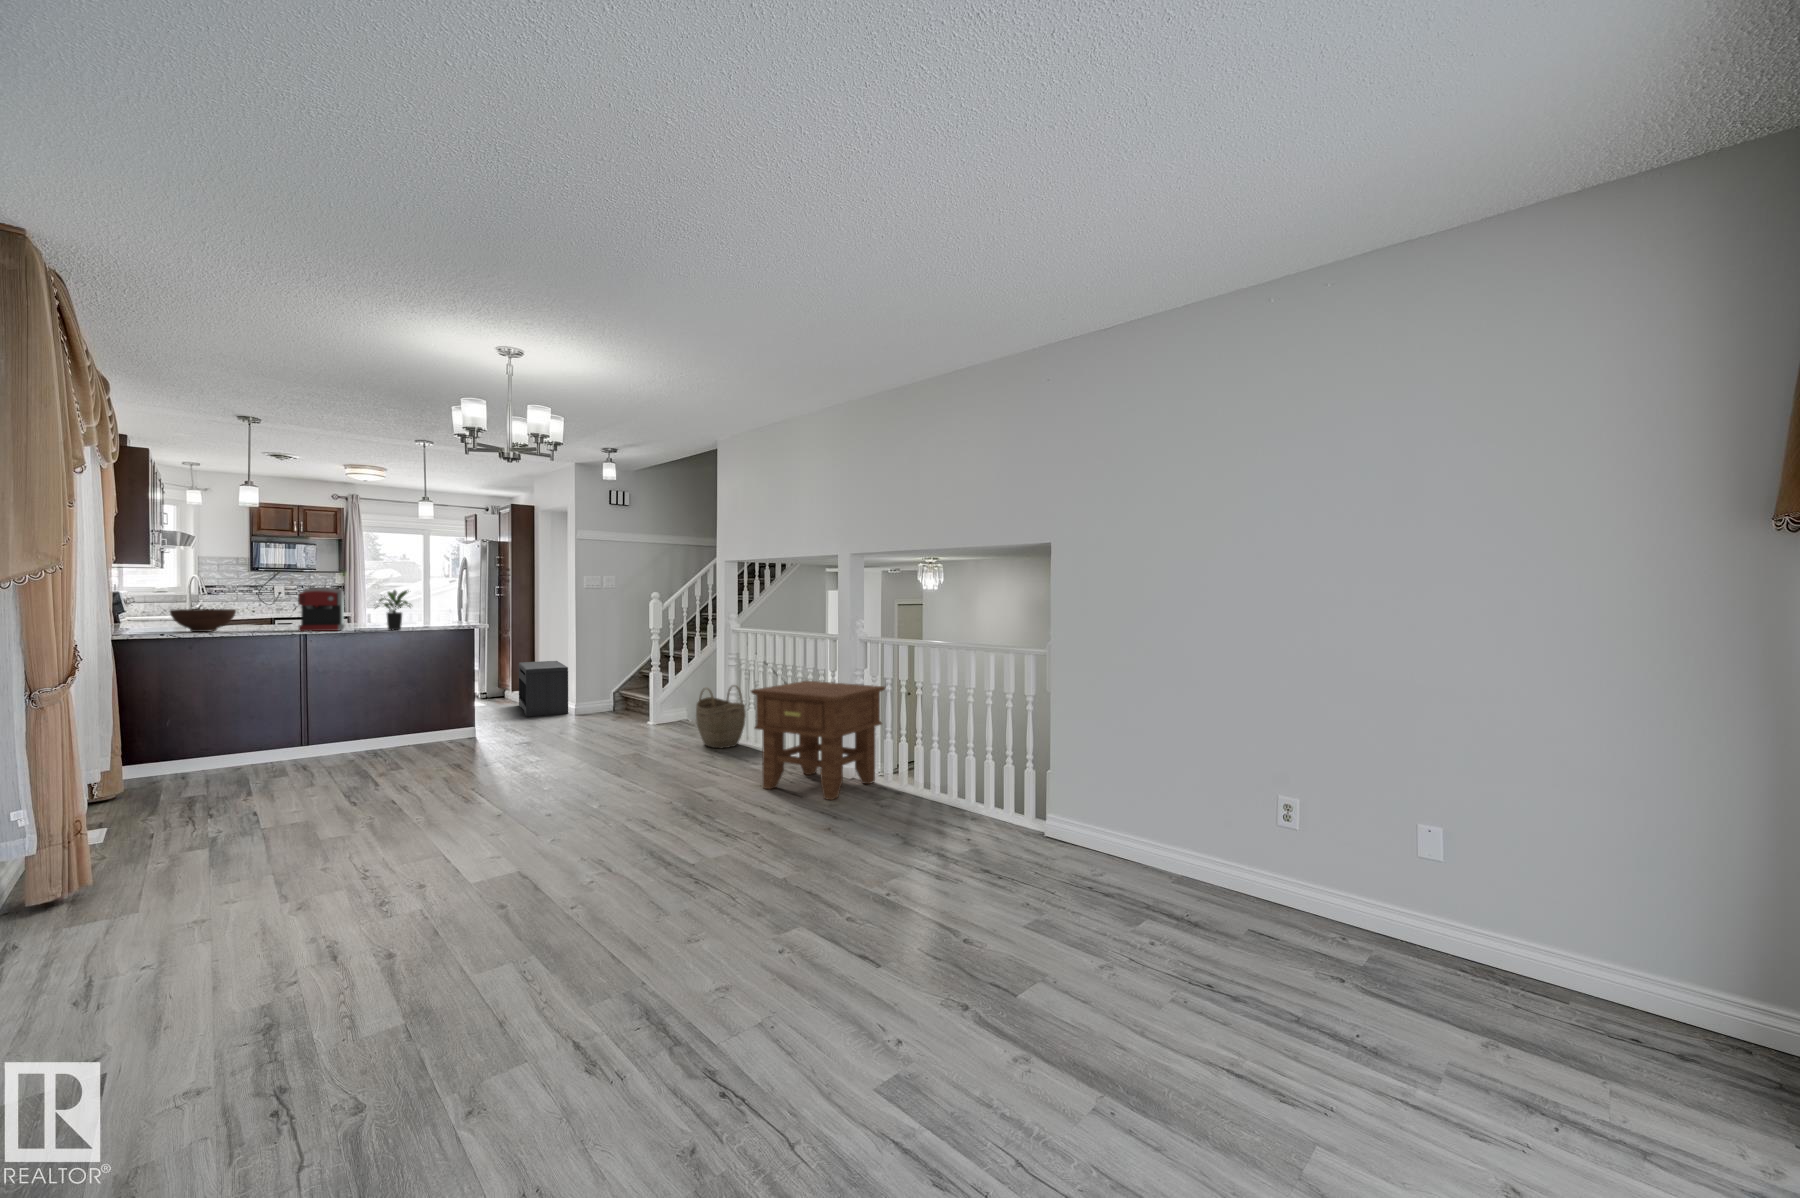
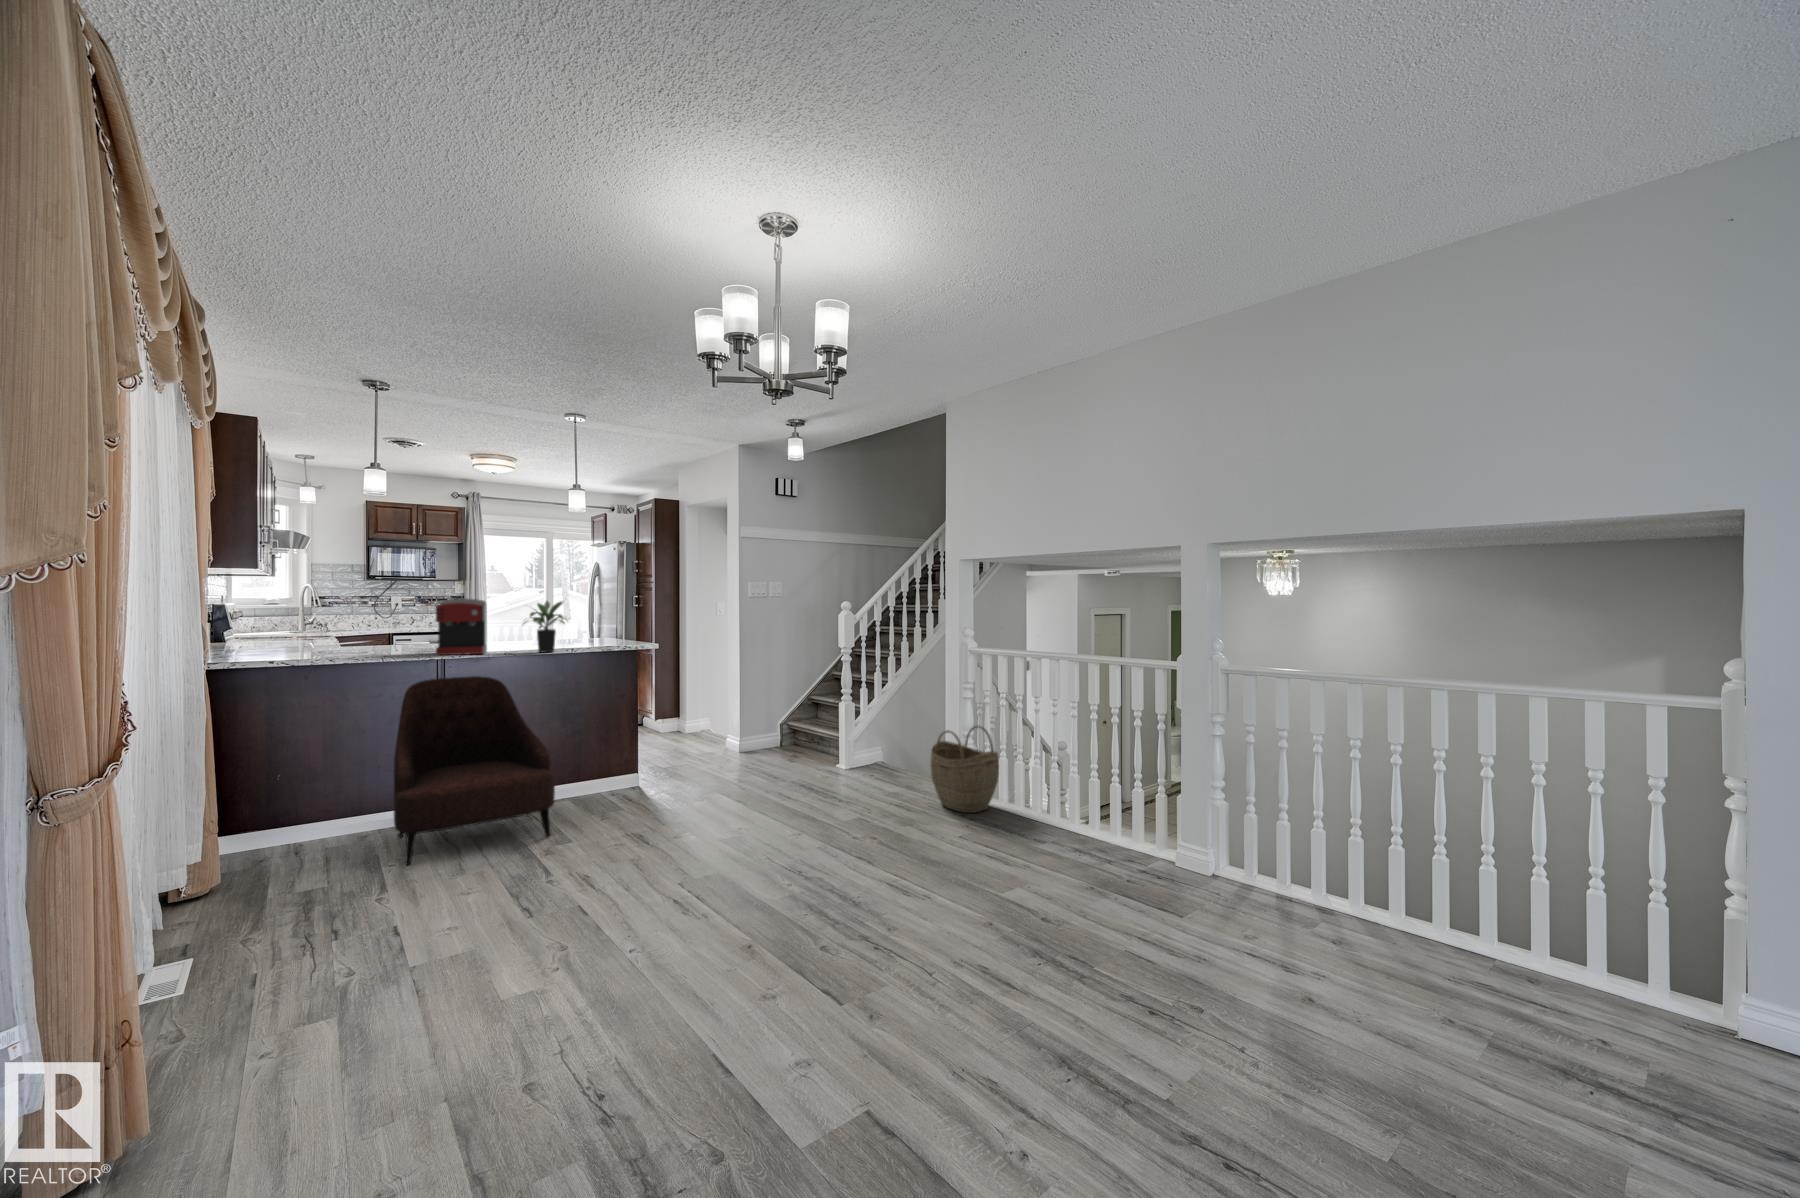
fruit bowl: present [170,609,236,632] -> none [281,627,362,657]
armchair: none [260,648,391,781] -> present [394,676,555,865]
bench: present [519,661,568,717] -> none [665,684,730,754]
side table: present [751,681,885,800] -> none [1093,730,1284,932]

